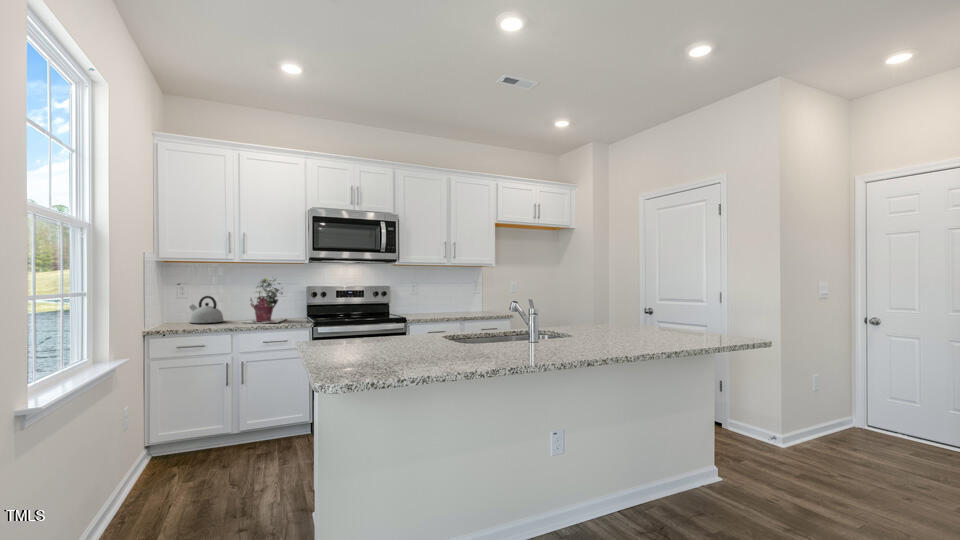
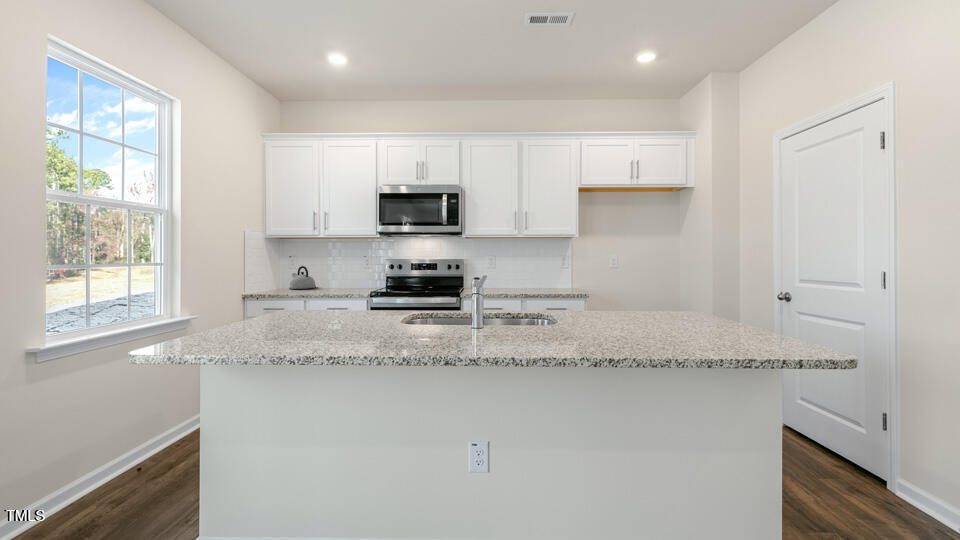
potted plant: present [243,278,286,323] -> none [324,250,367,291]

